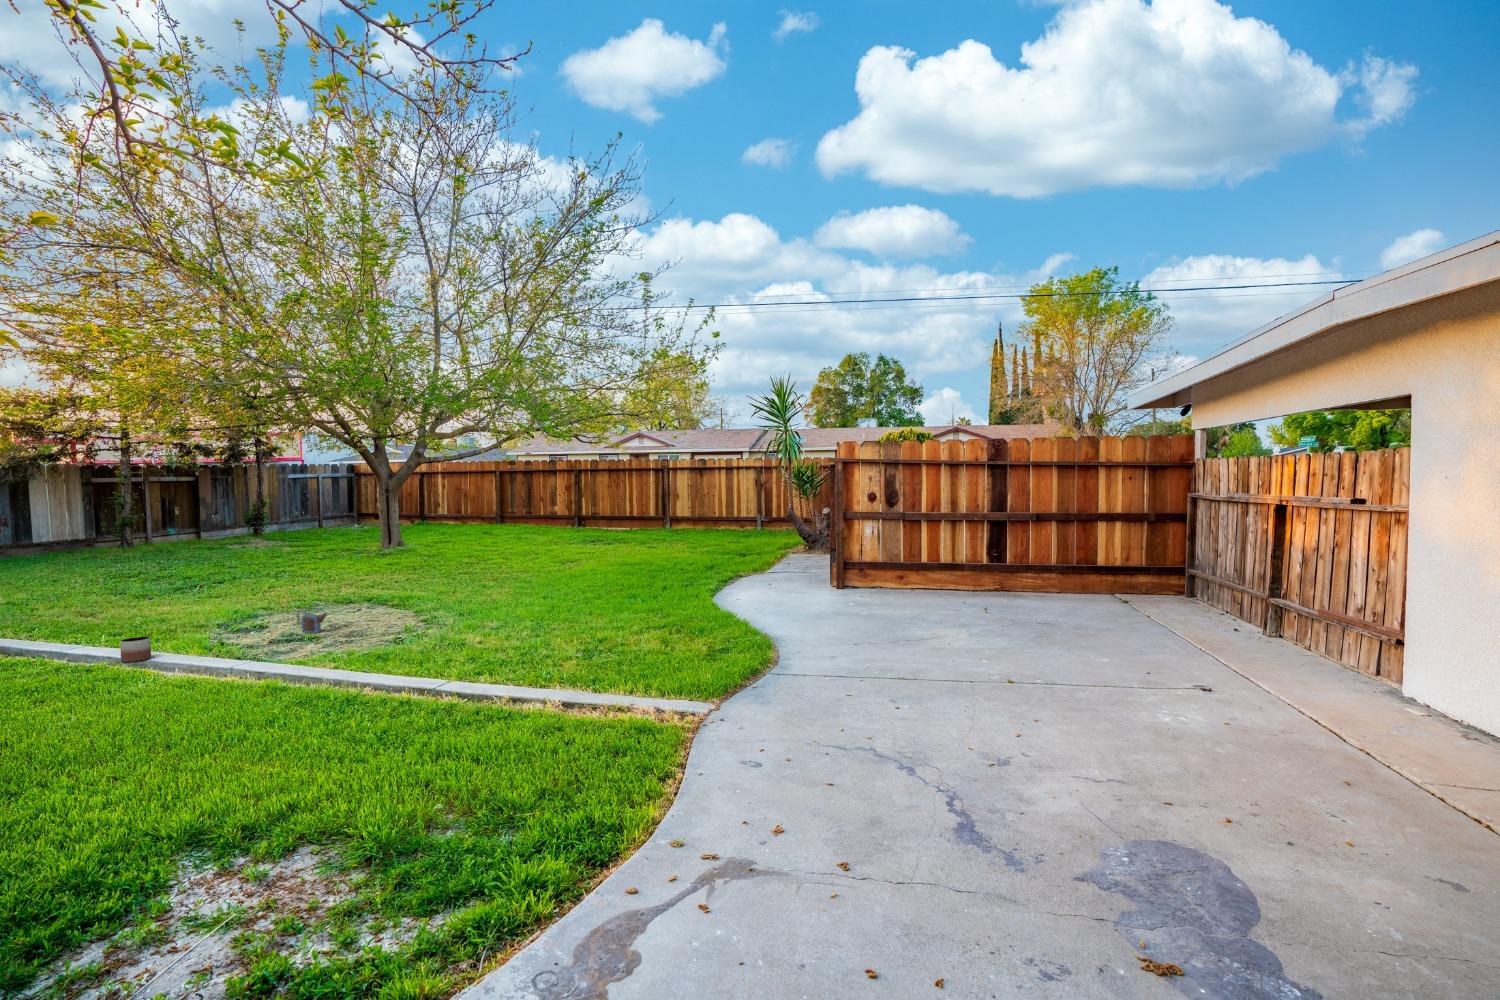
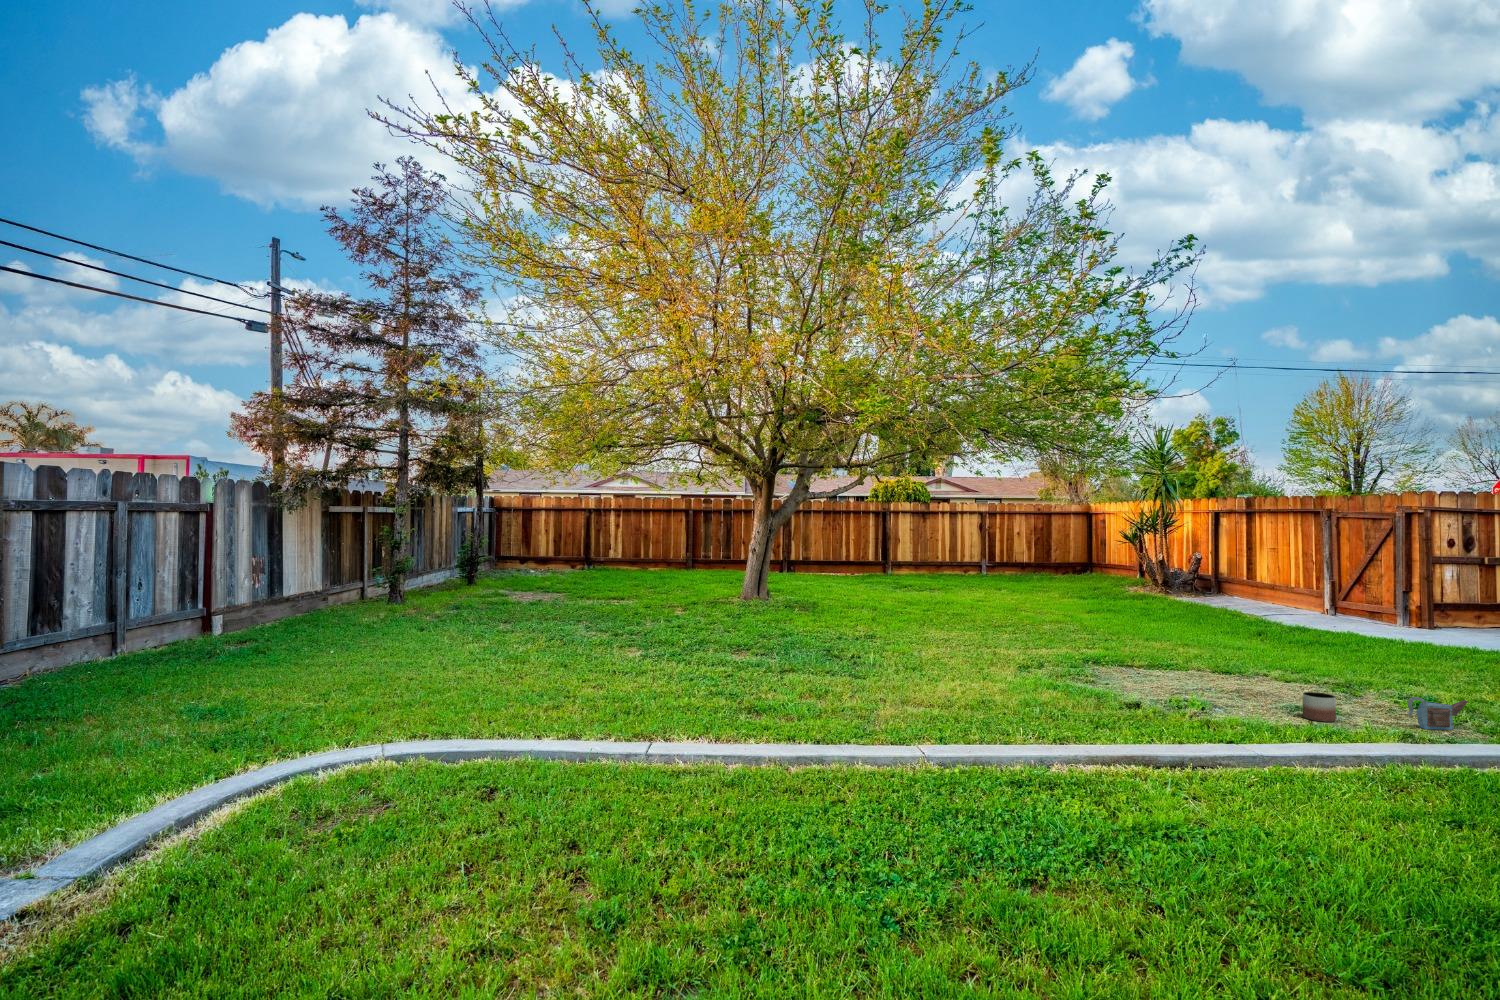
watering can: present [297,610,327,633] -> present [1407,697,1468,730]

